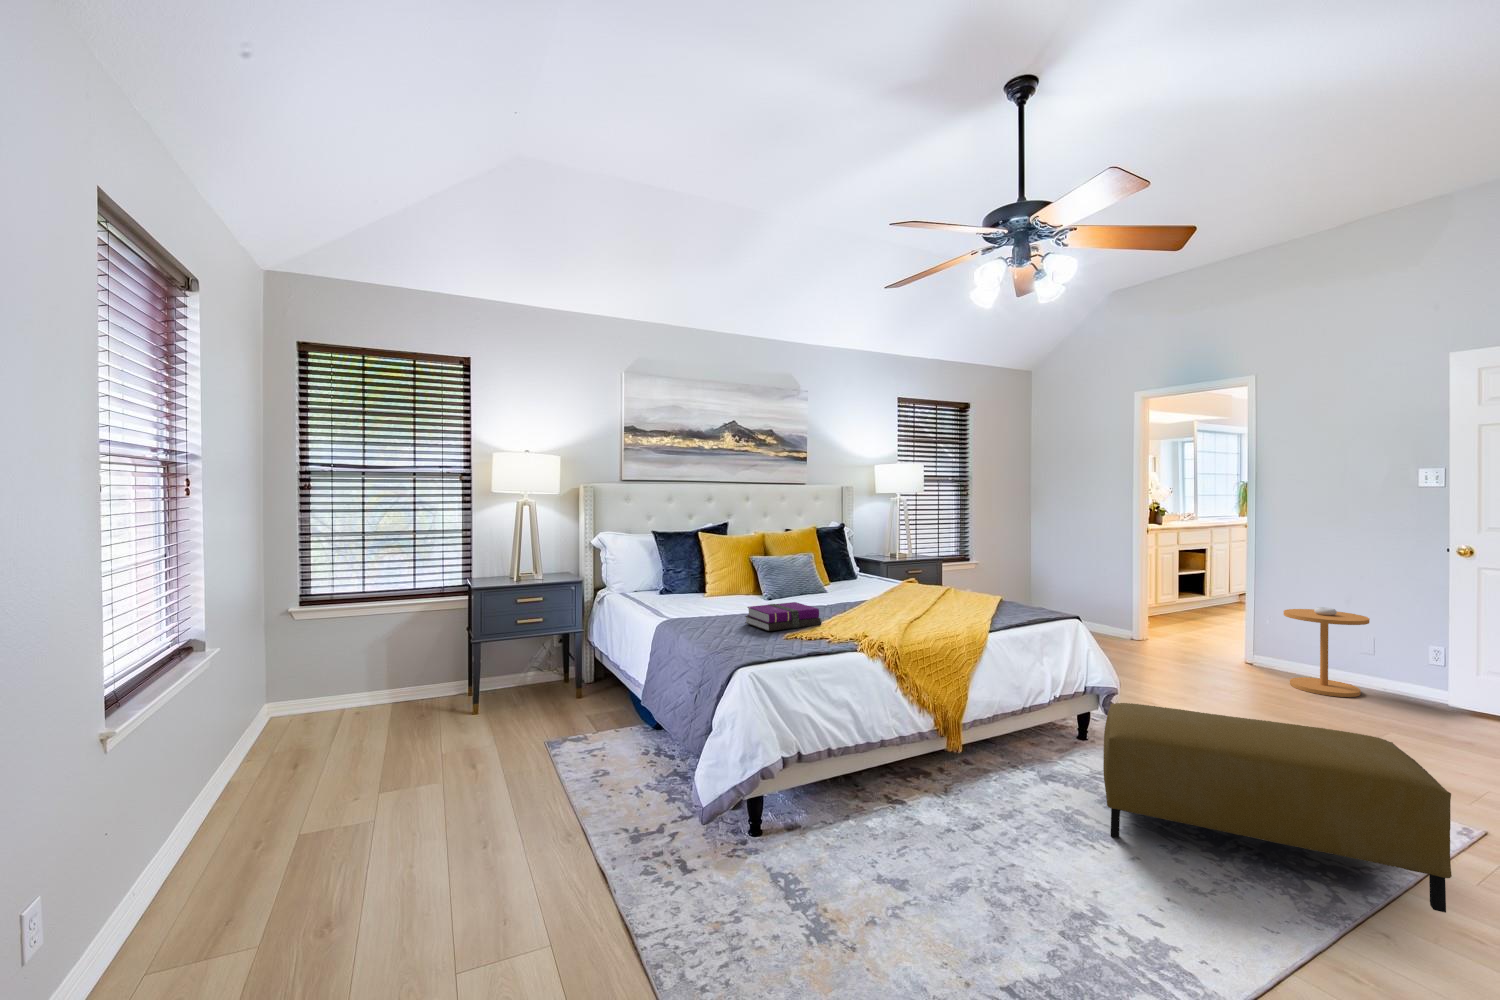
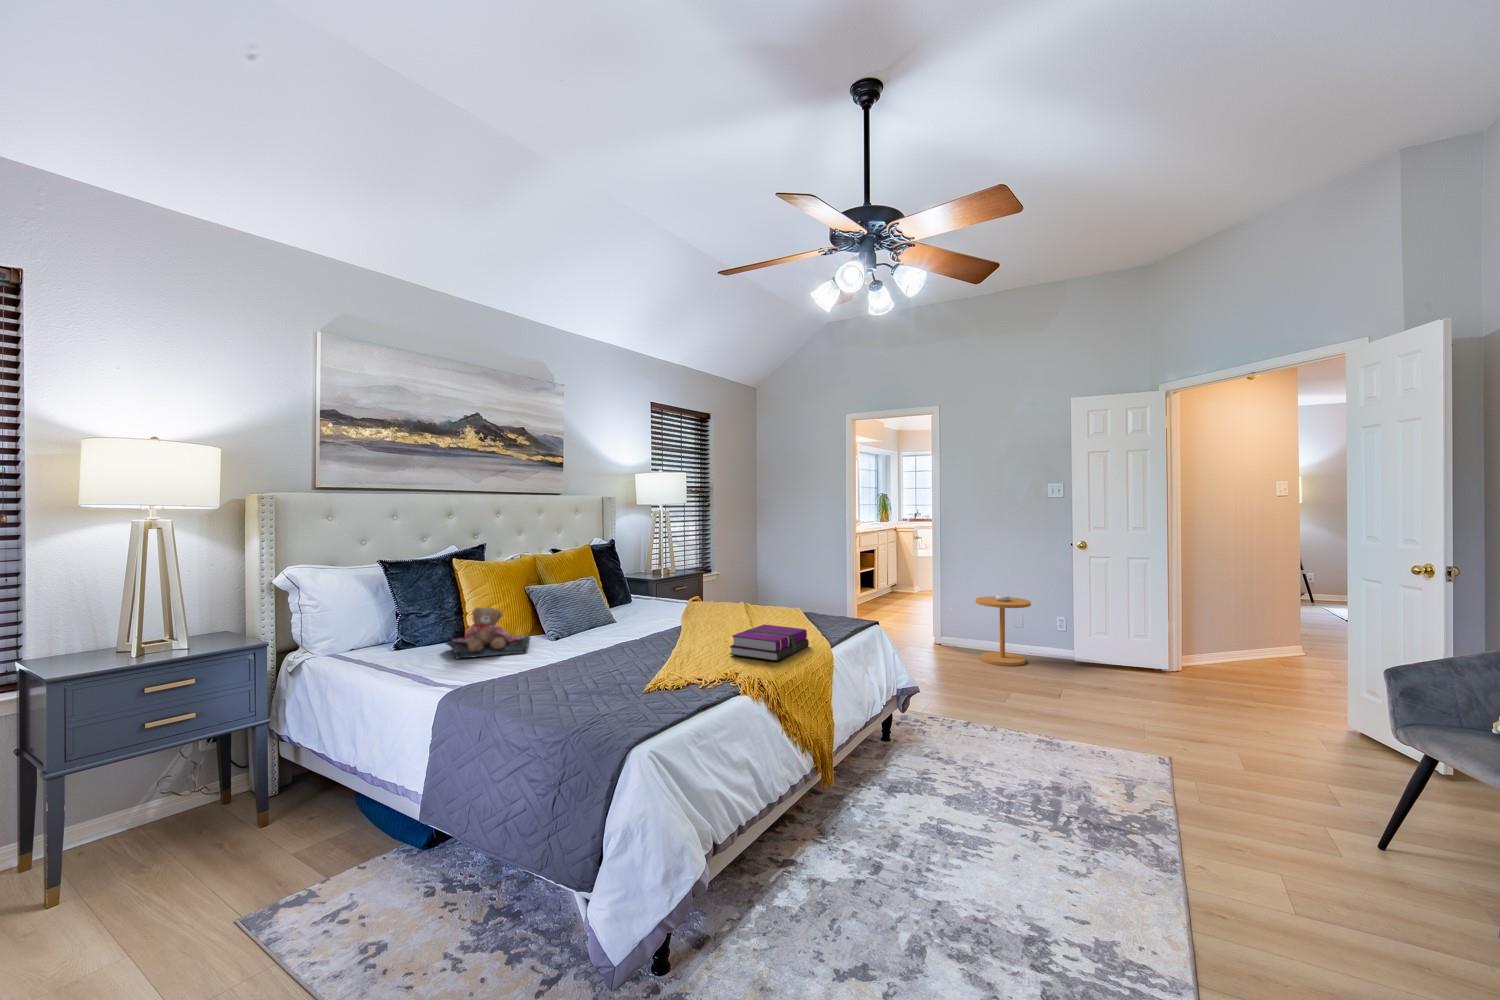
teddy bear: none [686,566,746,605] -> present [446,607,530,659]
notebook: present [745,602,822,631] -> present [730,624,809,661]
ottoman: present [1103,703,1452,913] -> none [945,705,1219,844]

